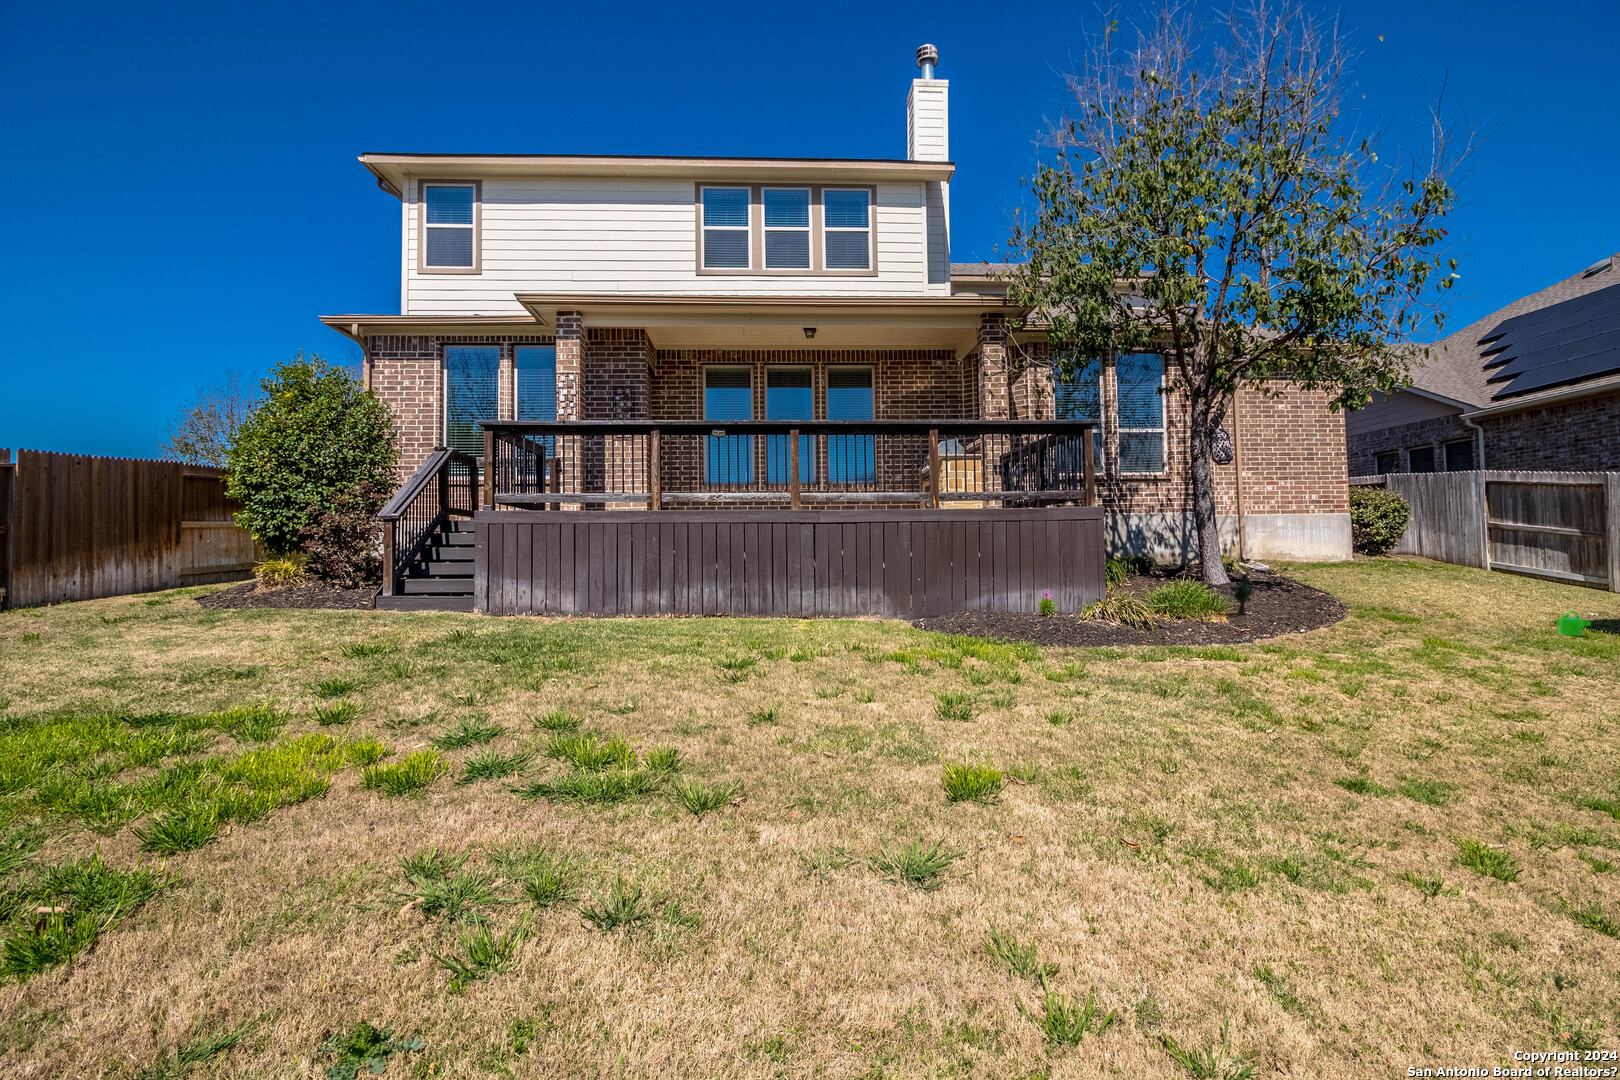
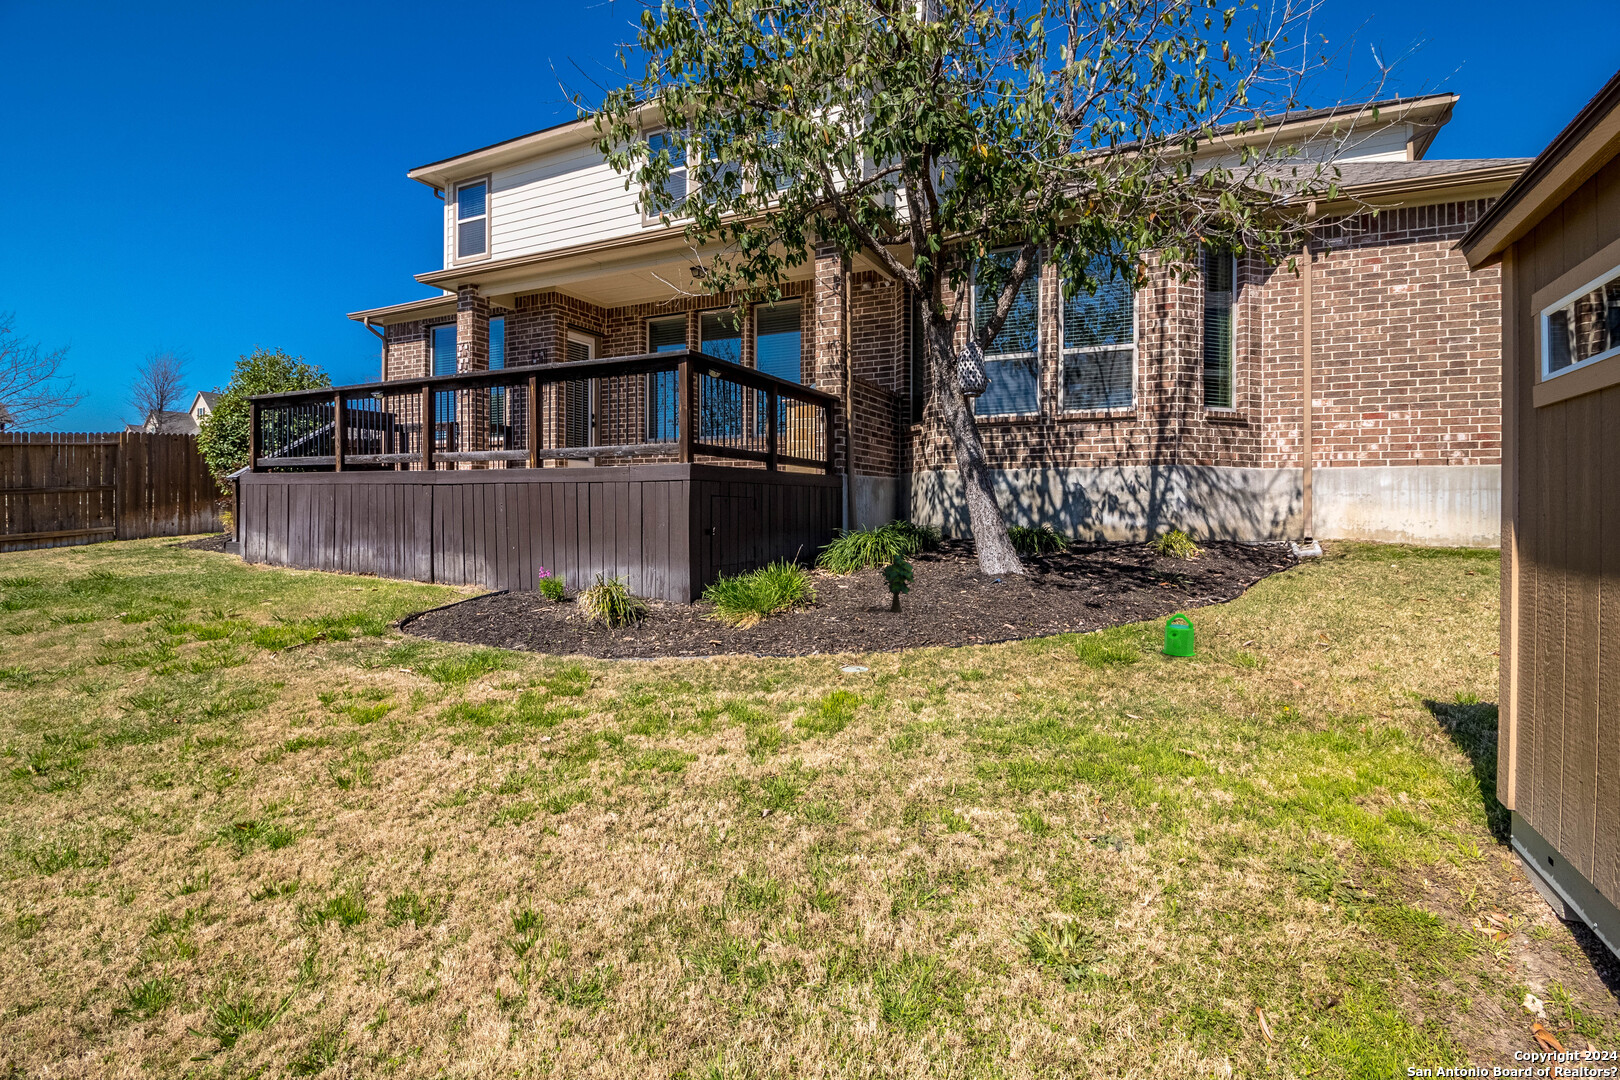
watering can: present [1556,610,1591,636] -> present [1162,613,1196,656]

